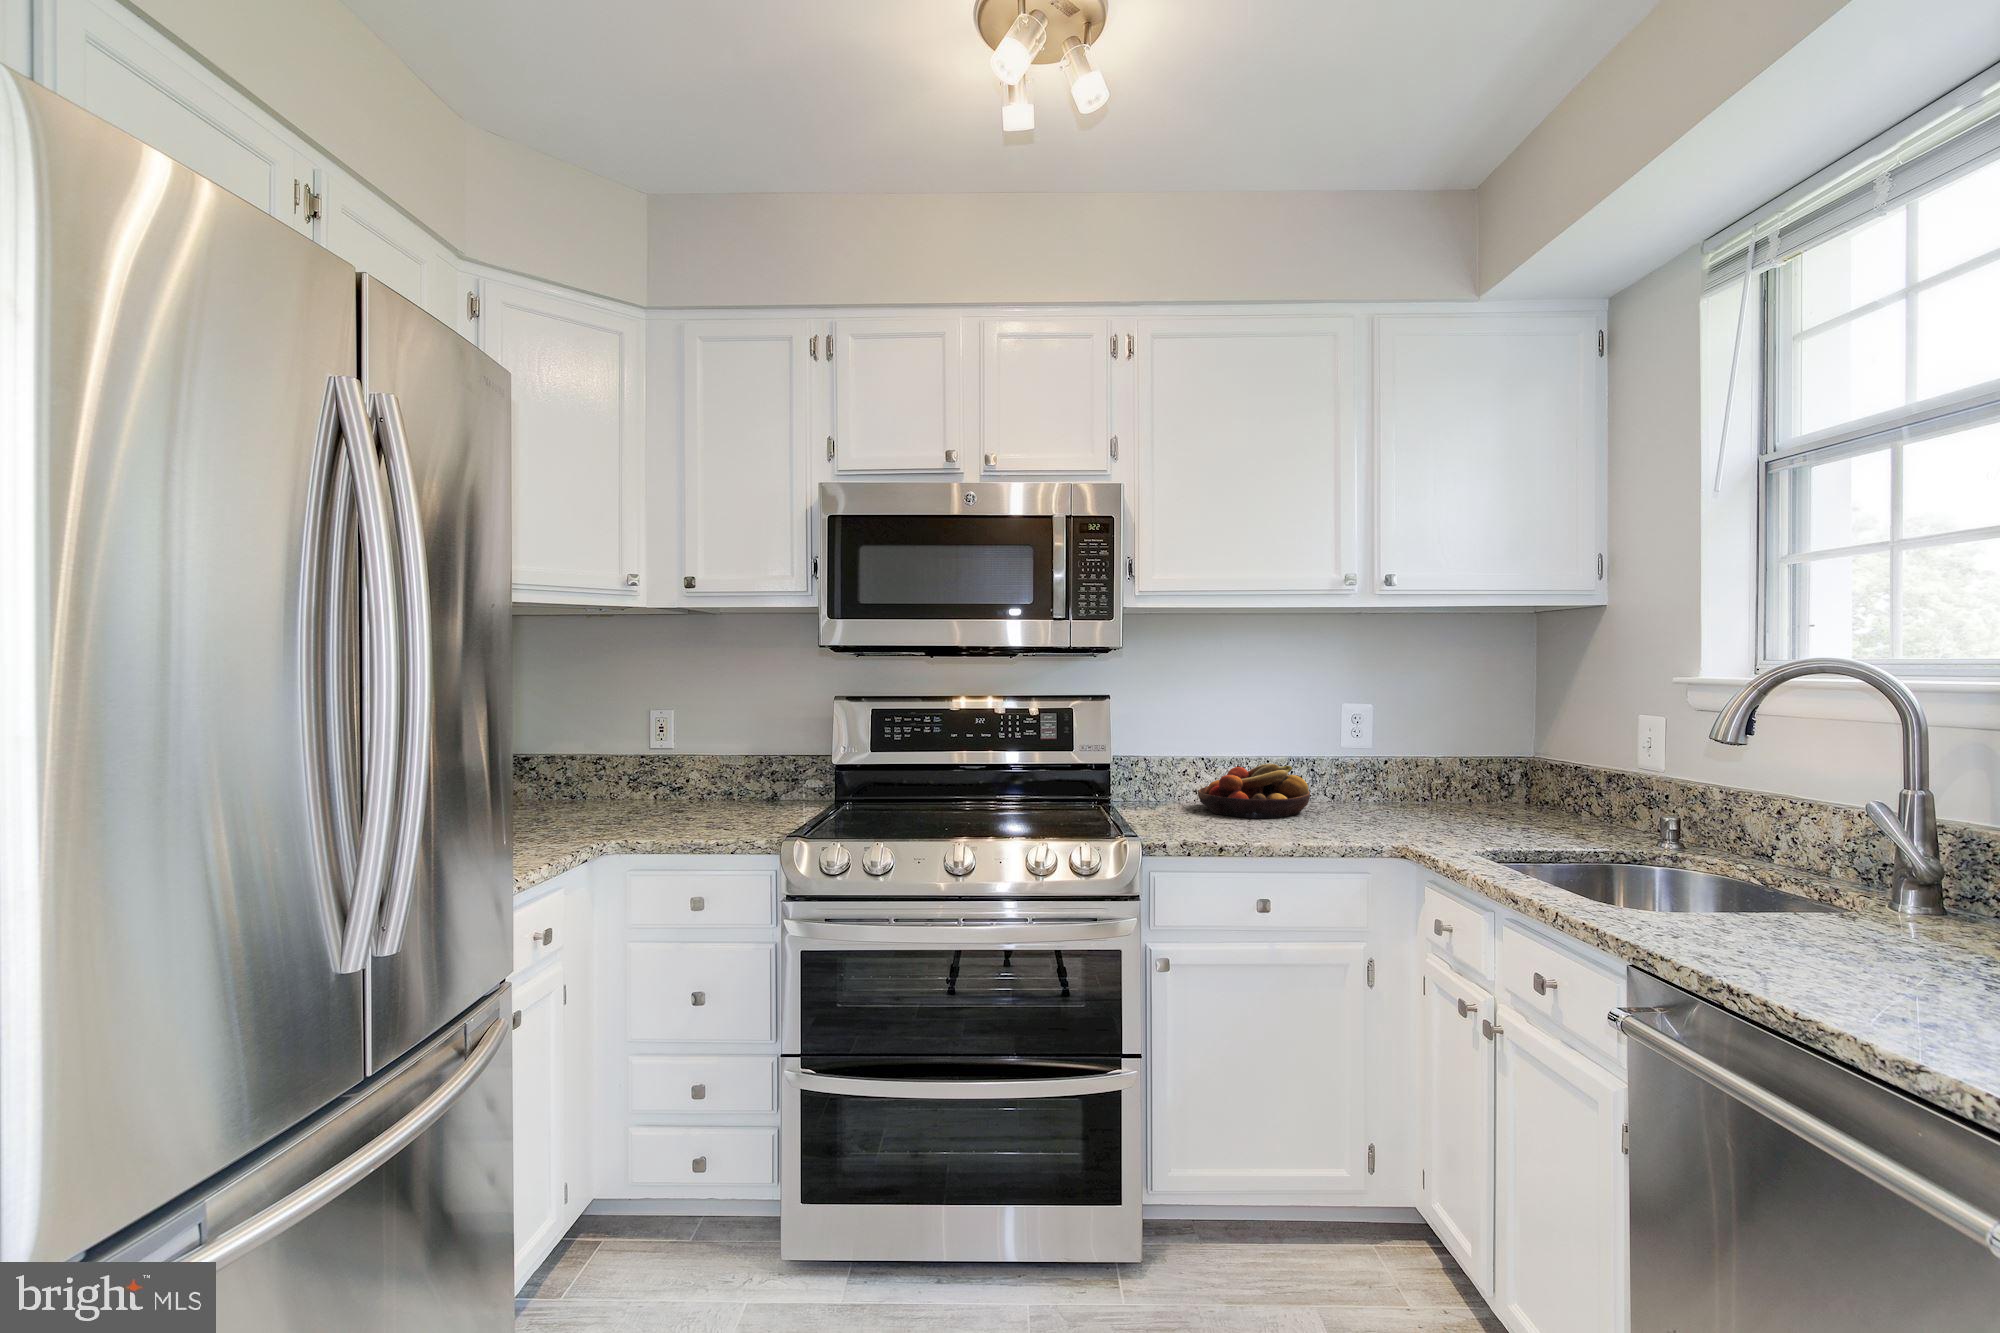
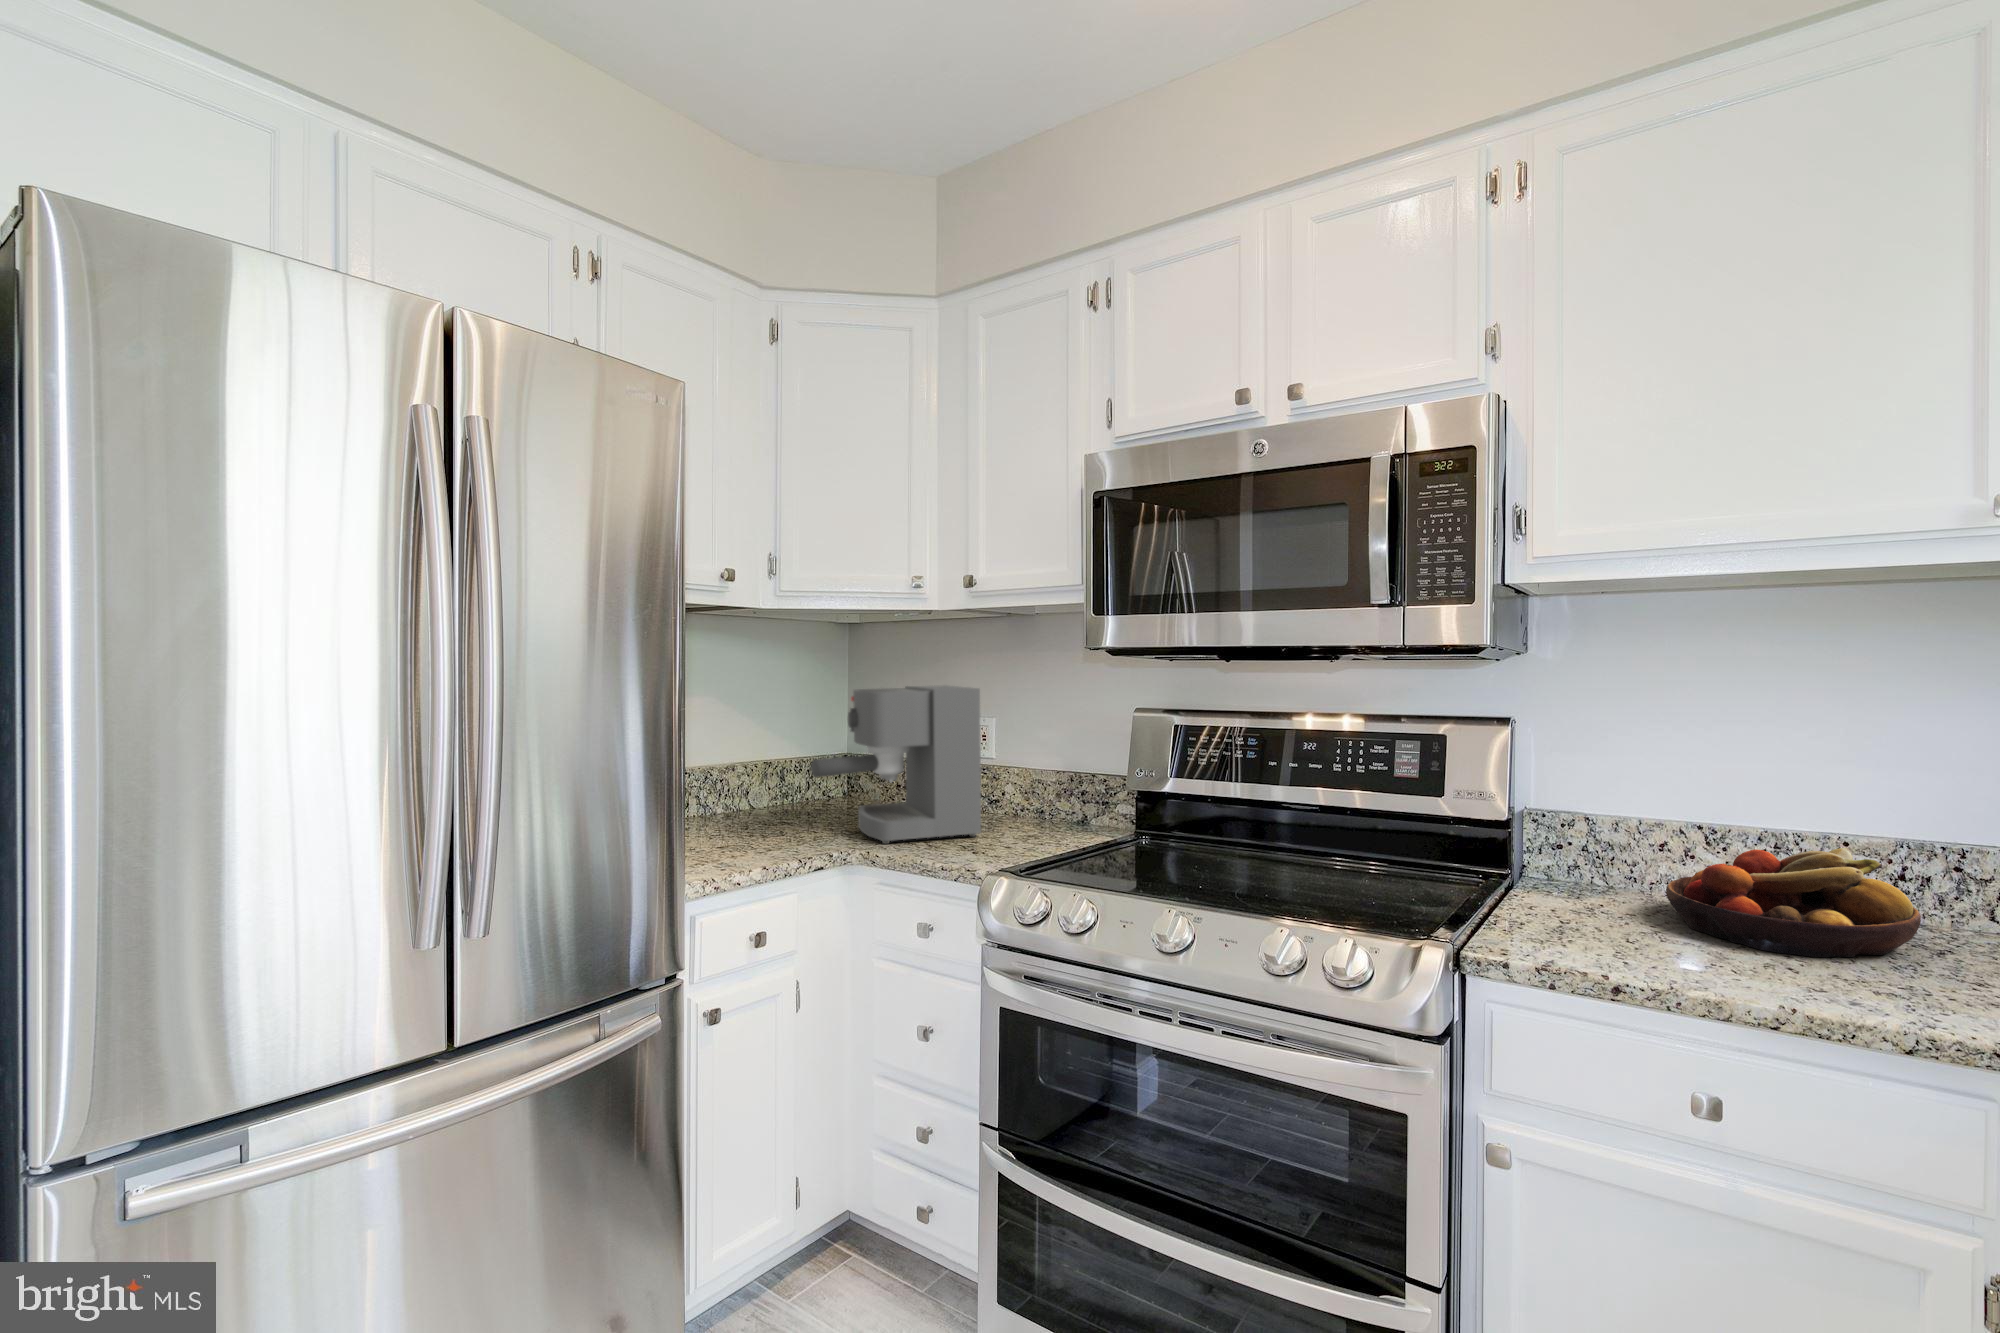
coffee maker: none [542,679,702,828] -> present [811,685,981,844]

